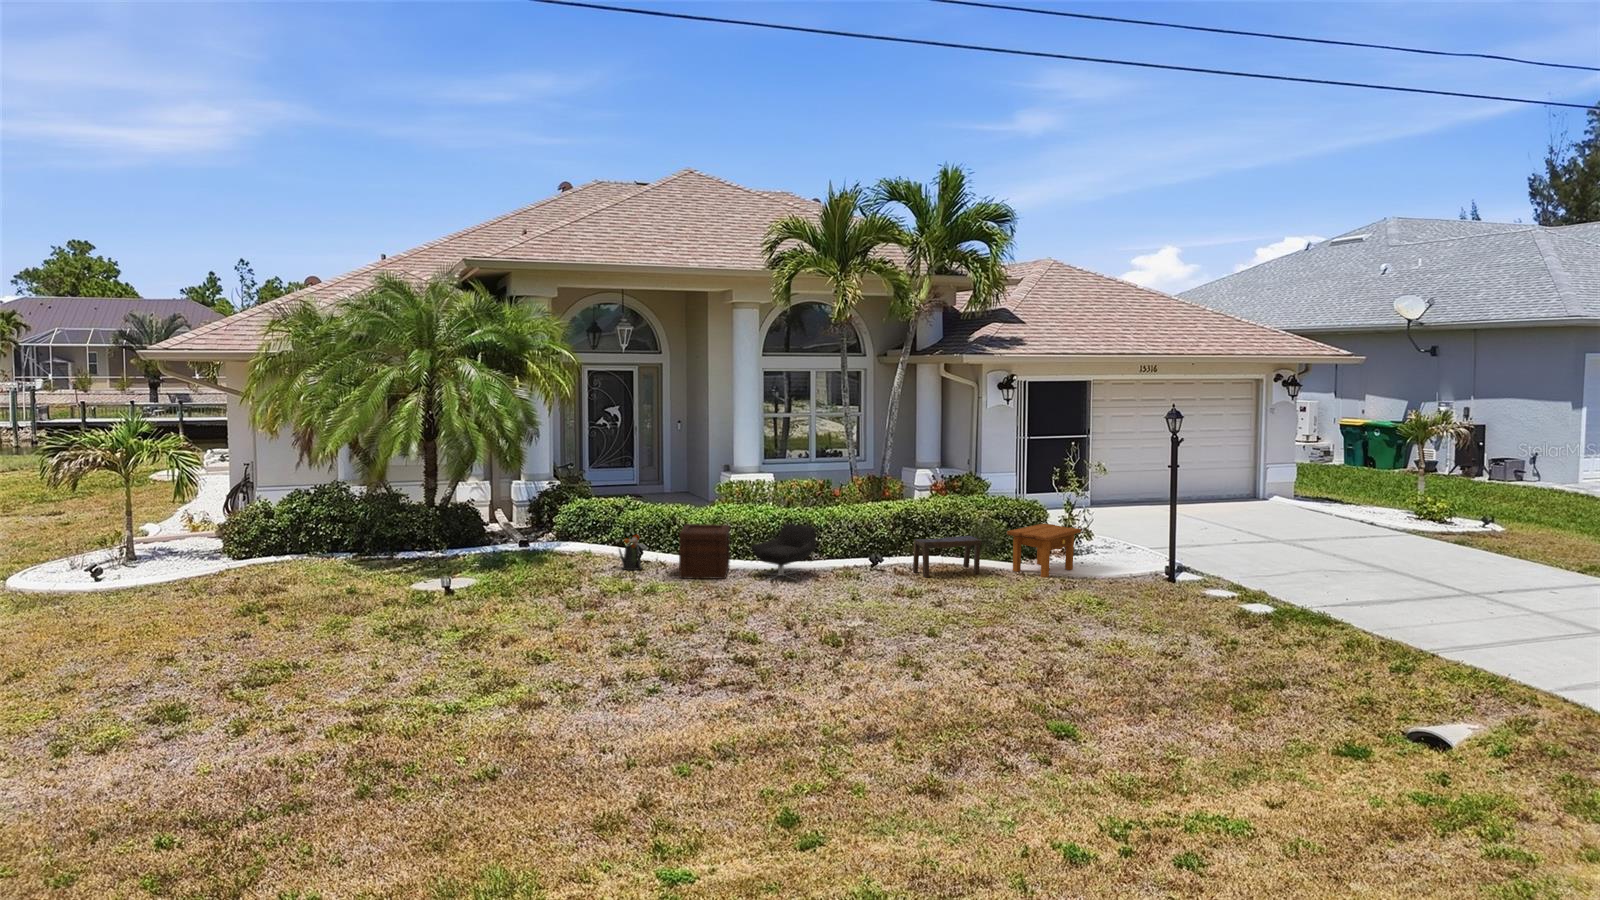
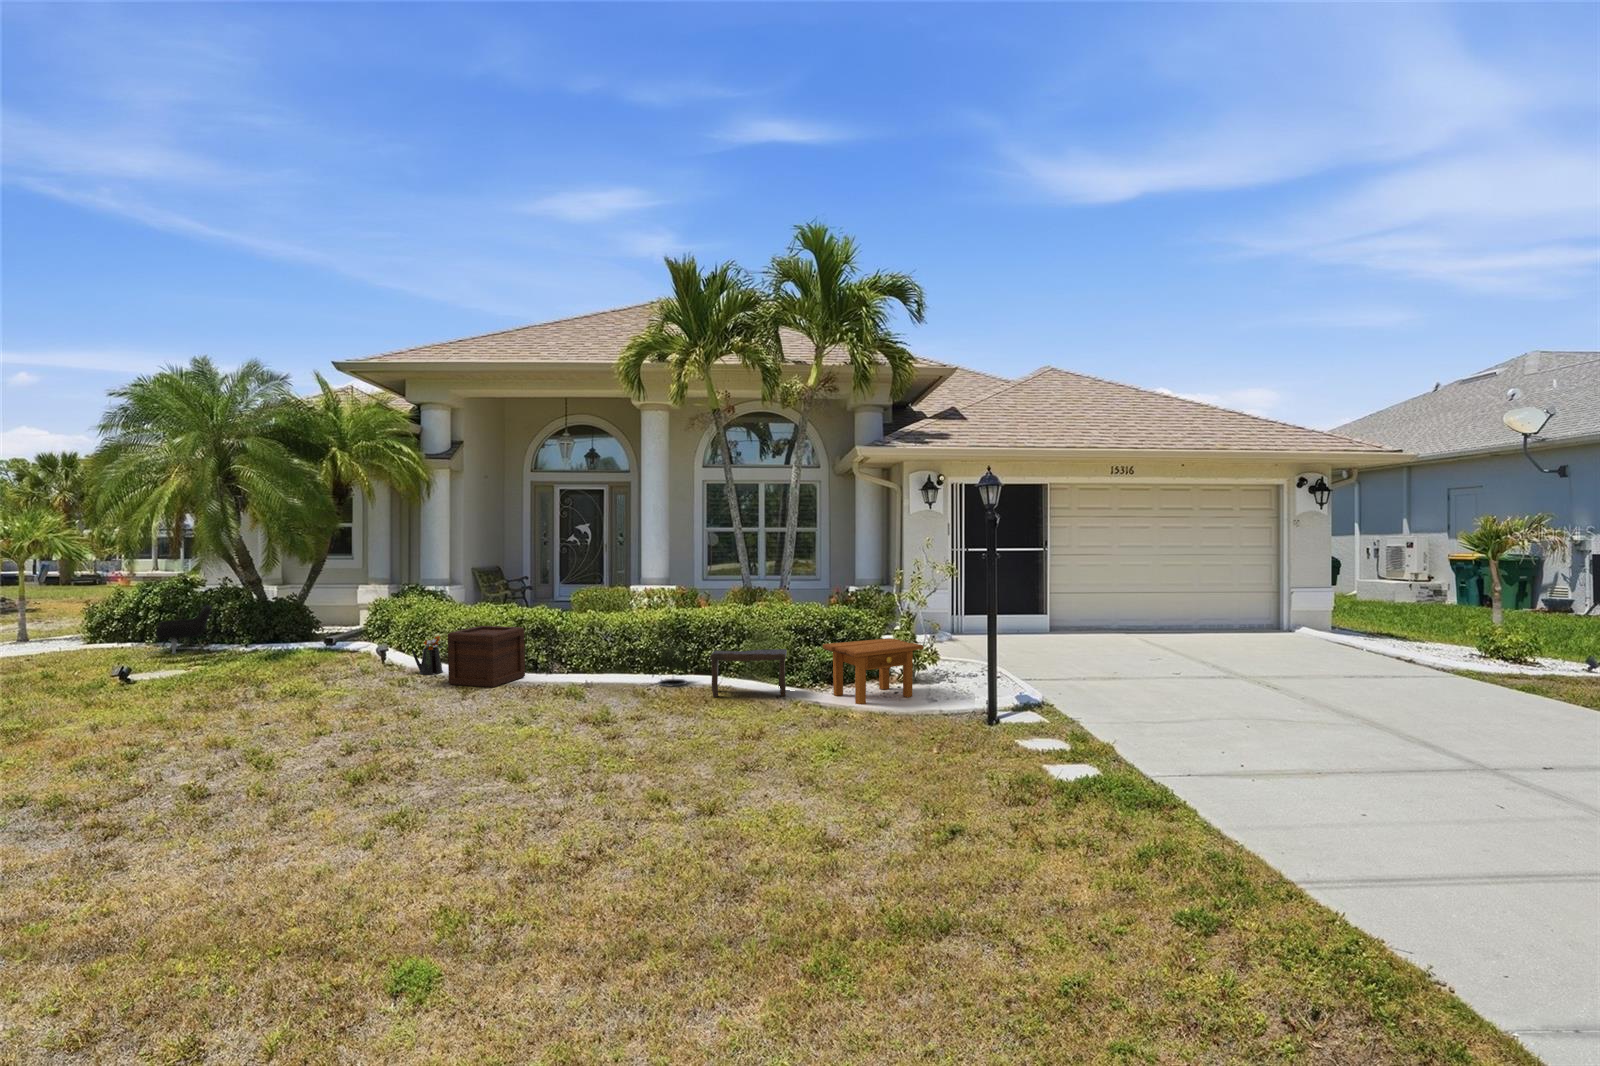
lounge chair: present [751,524,816,580] -> present [156,605,212,654]
potted tree: none [855,525,881,571] -> present [659,635,687,686]

